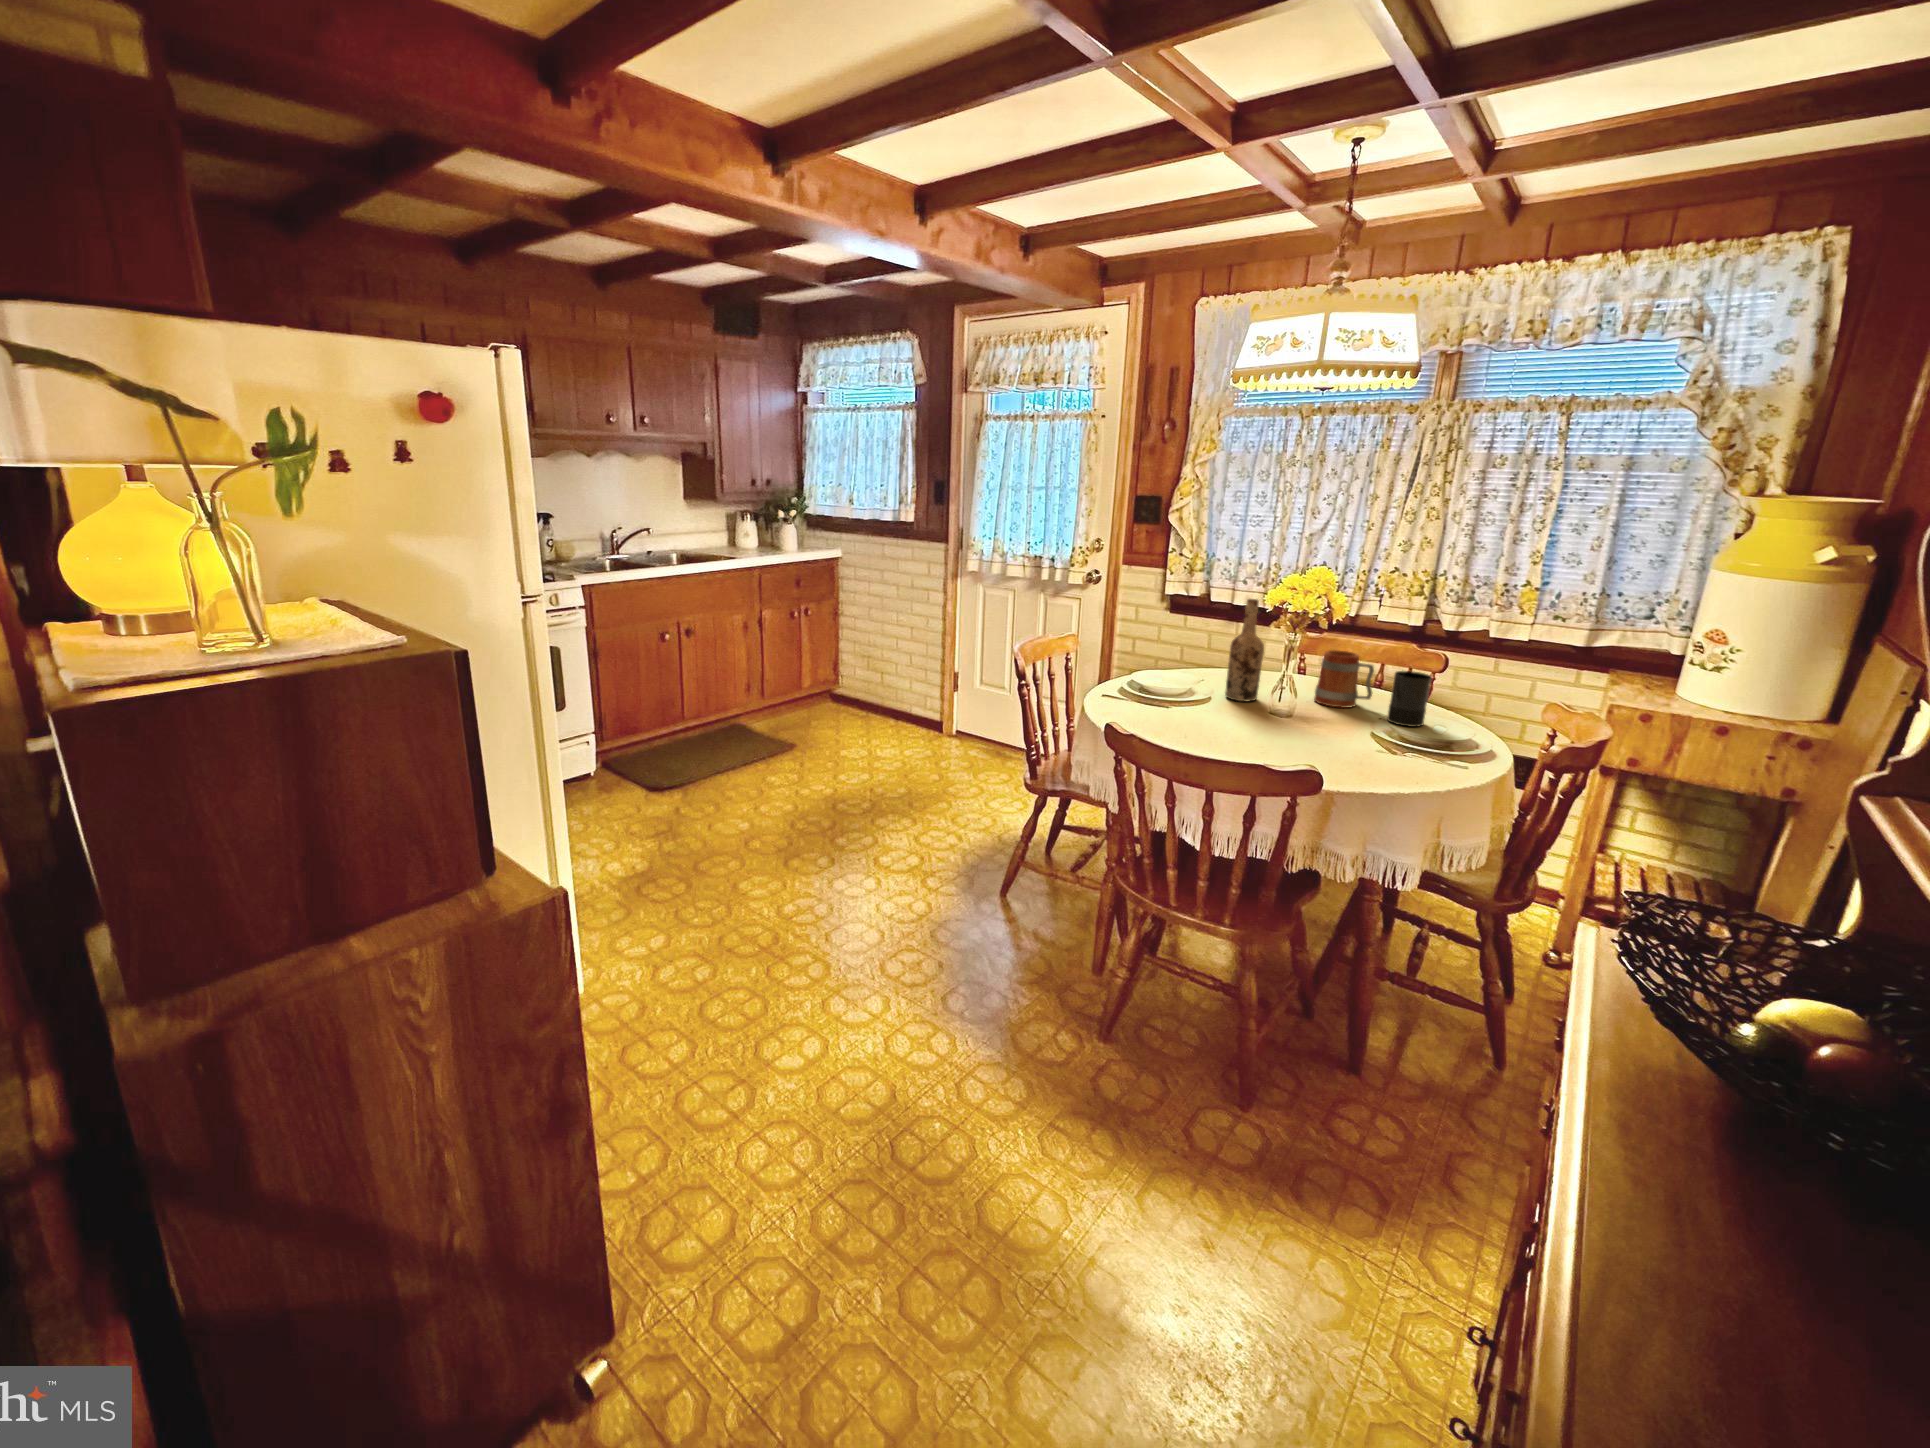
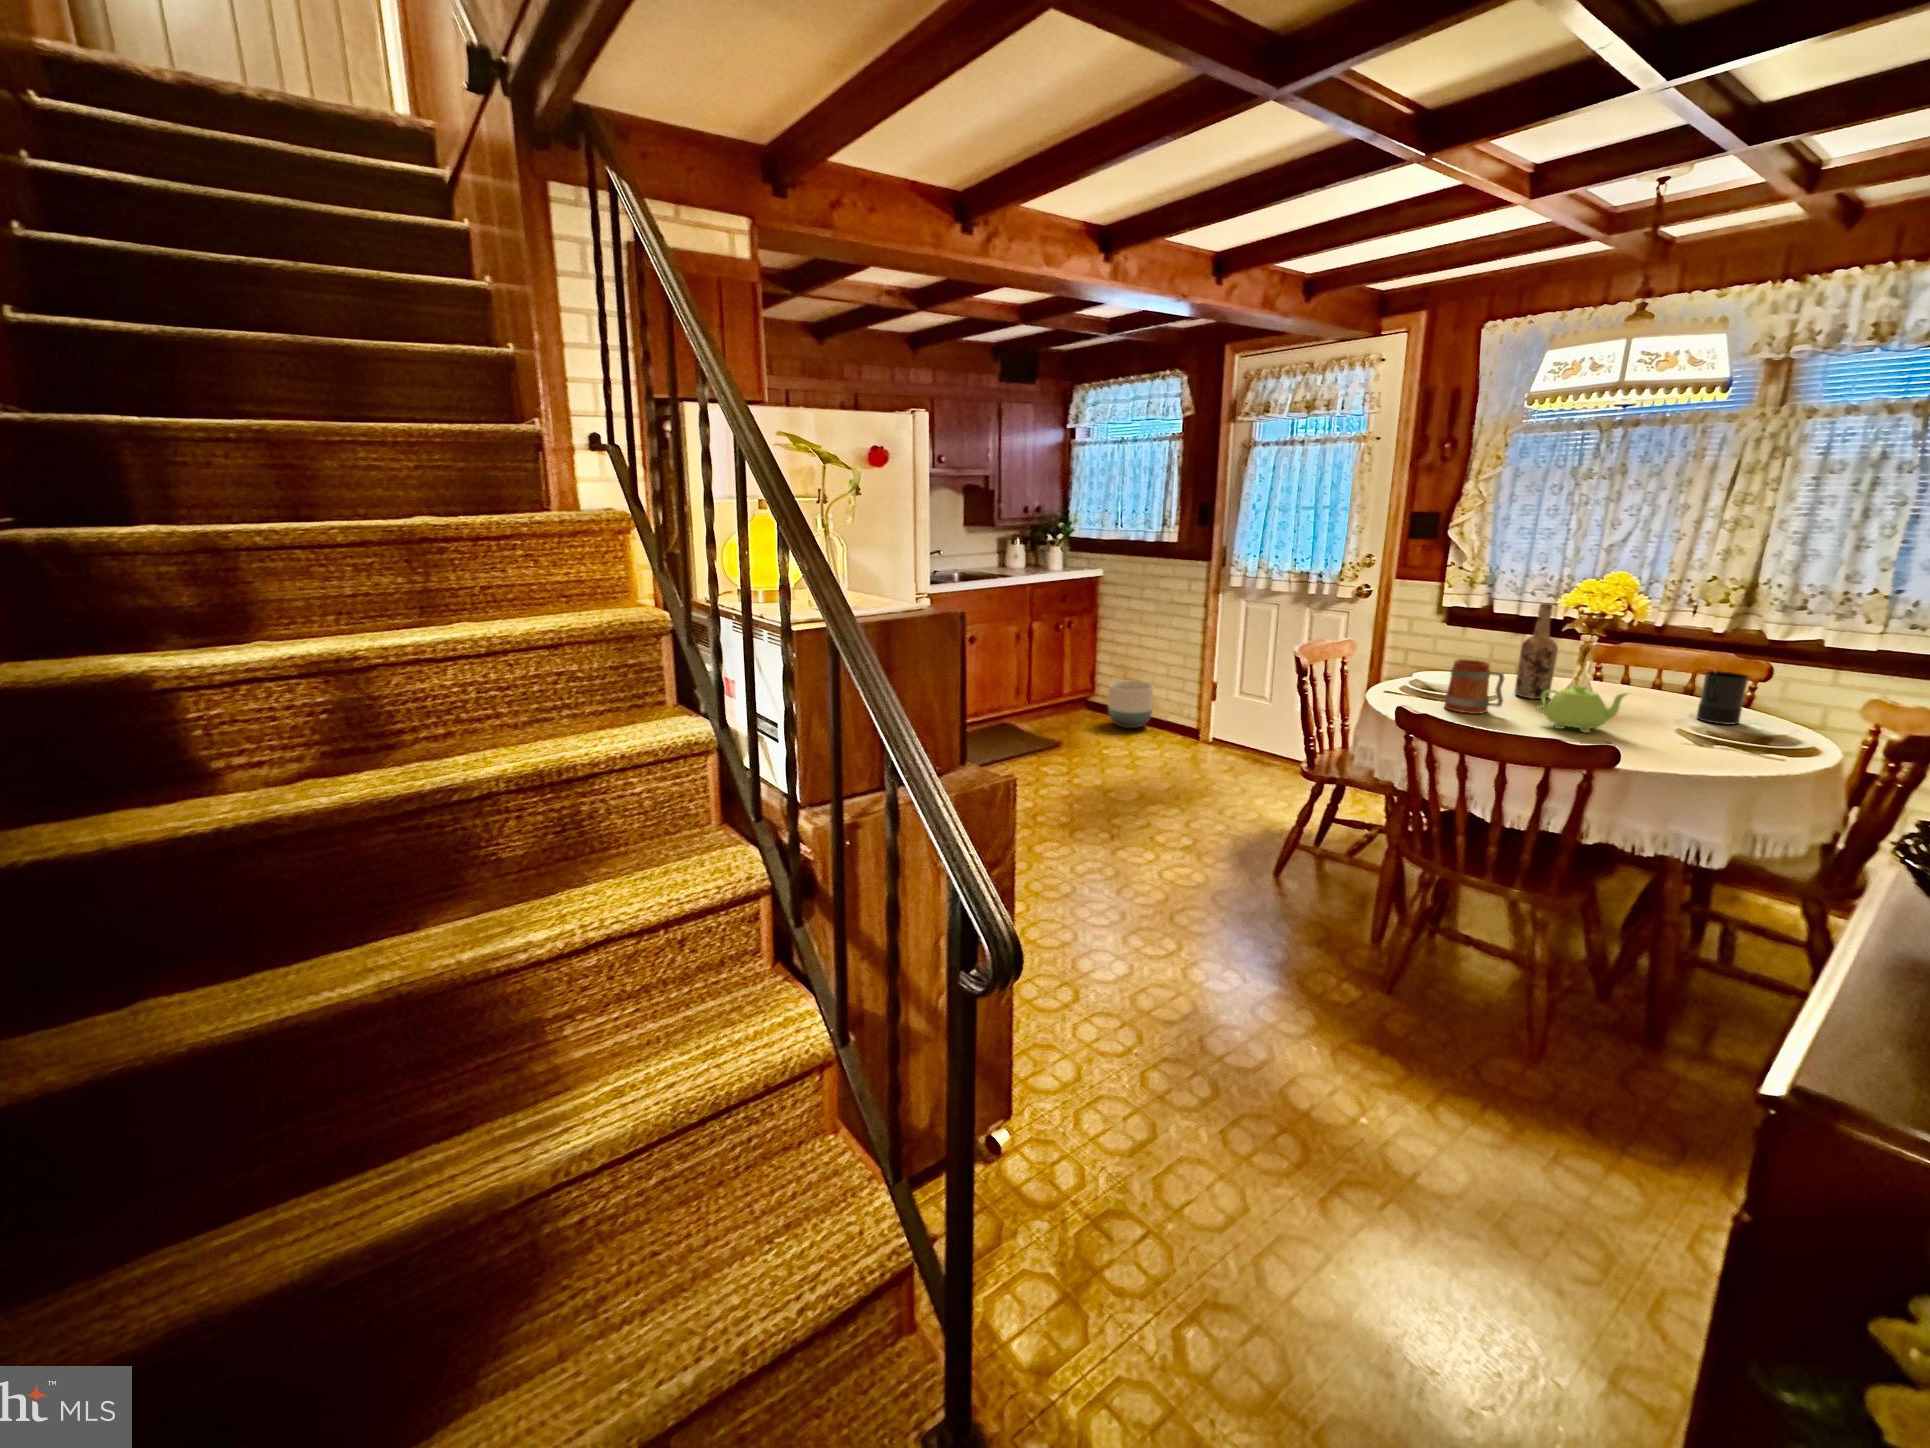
mug: present [1314,650,1374,708] -> present [1444,659,1504,714]
planter: none [848,673,895,726] -> present [1108,681,1153,728]
teapot: none [1243,691,1329,744] -> present [1537,685,1627,733]

